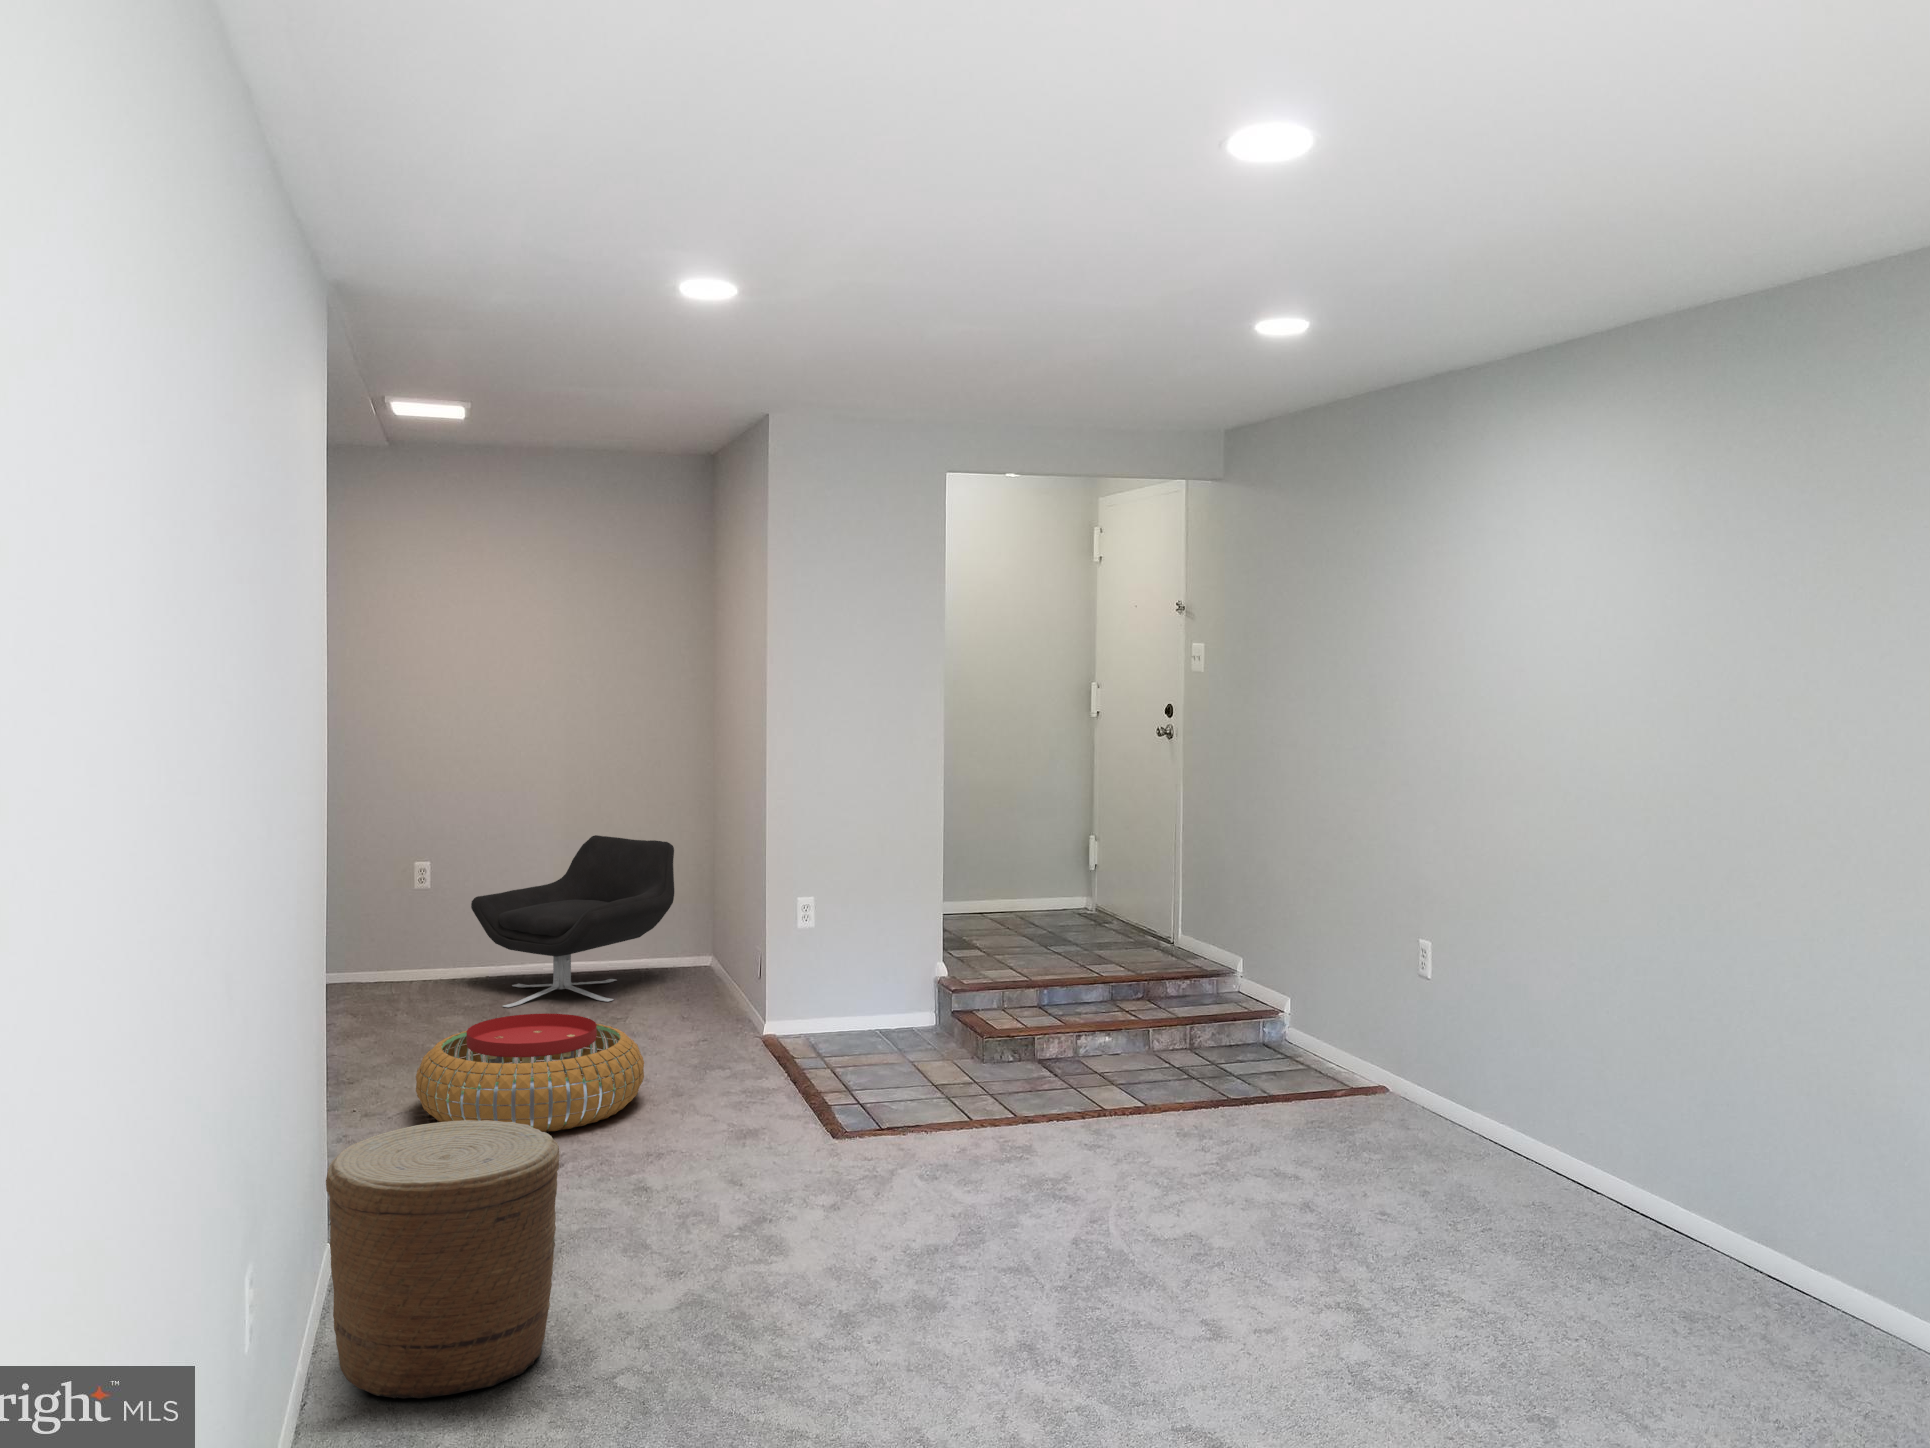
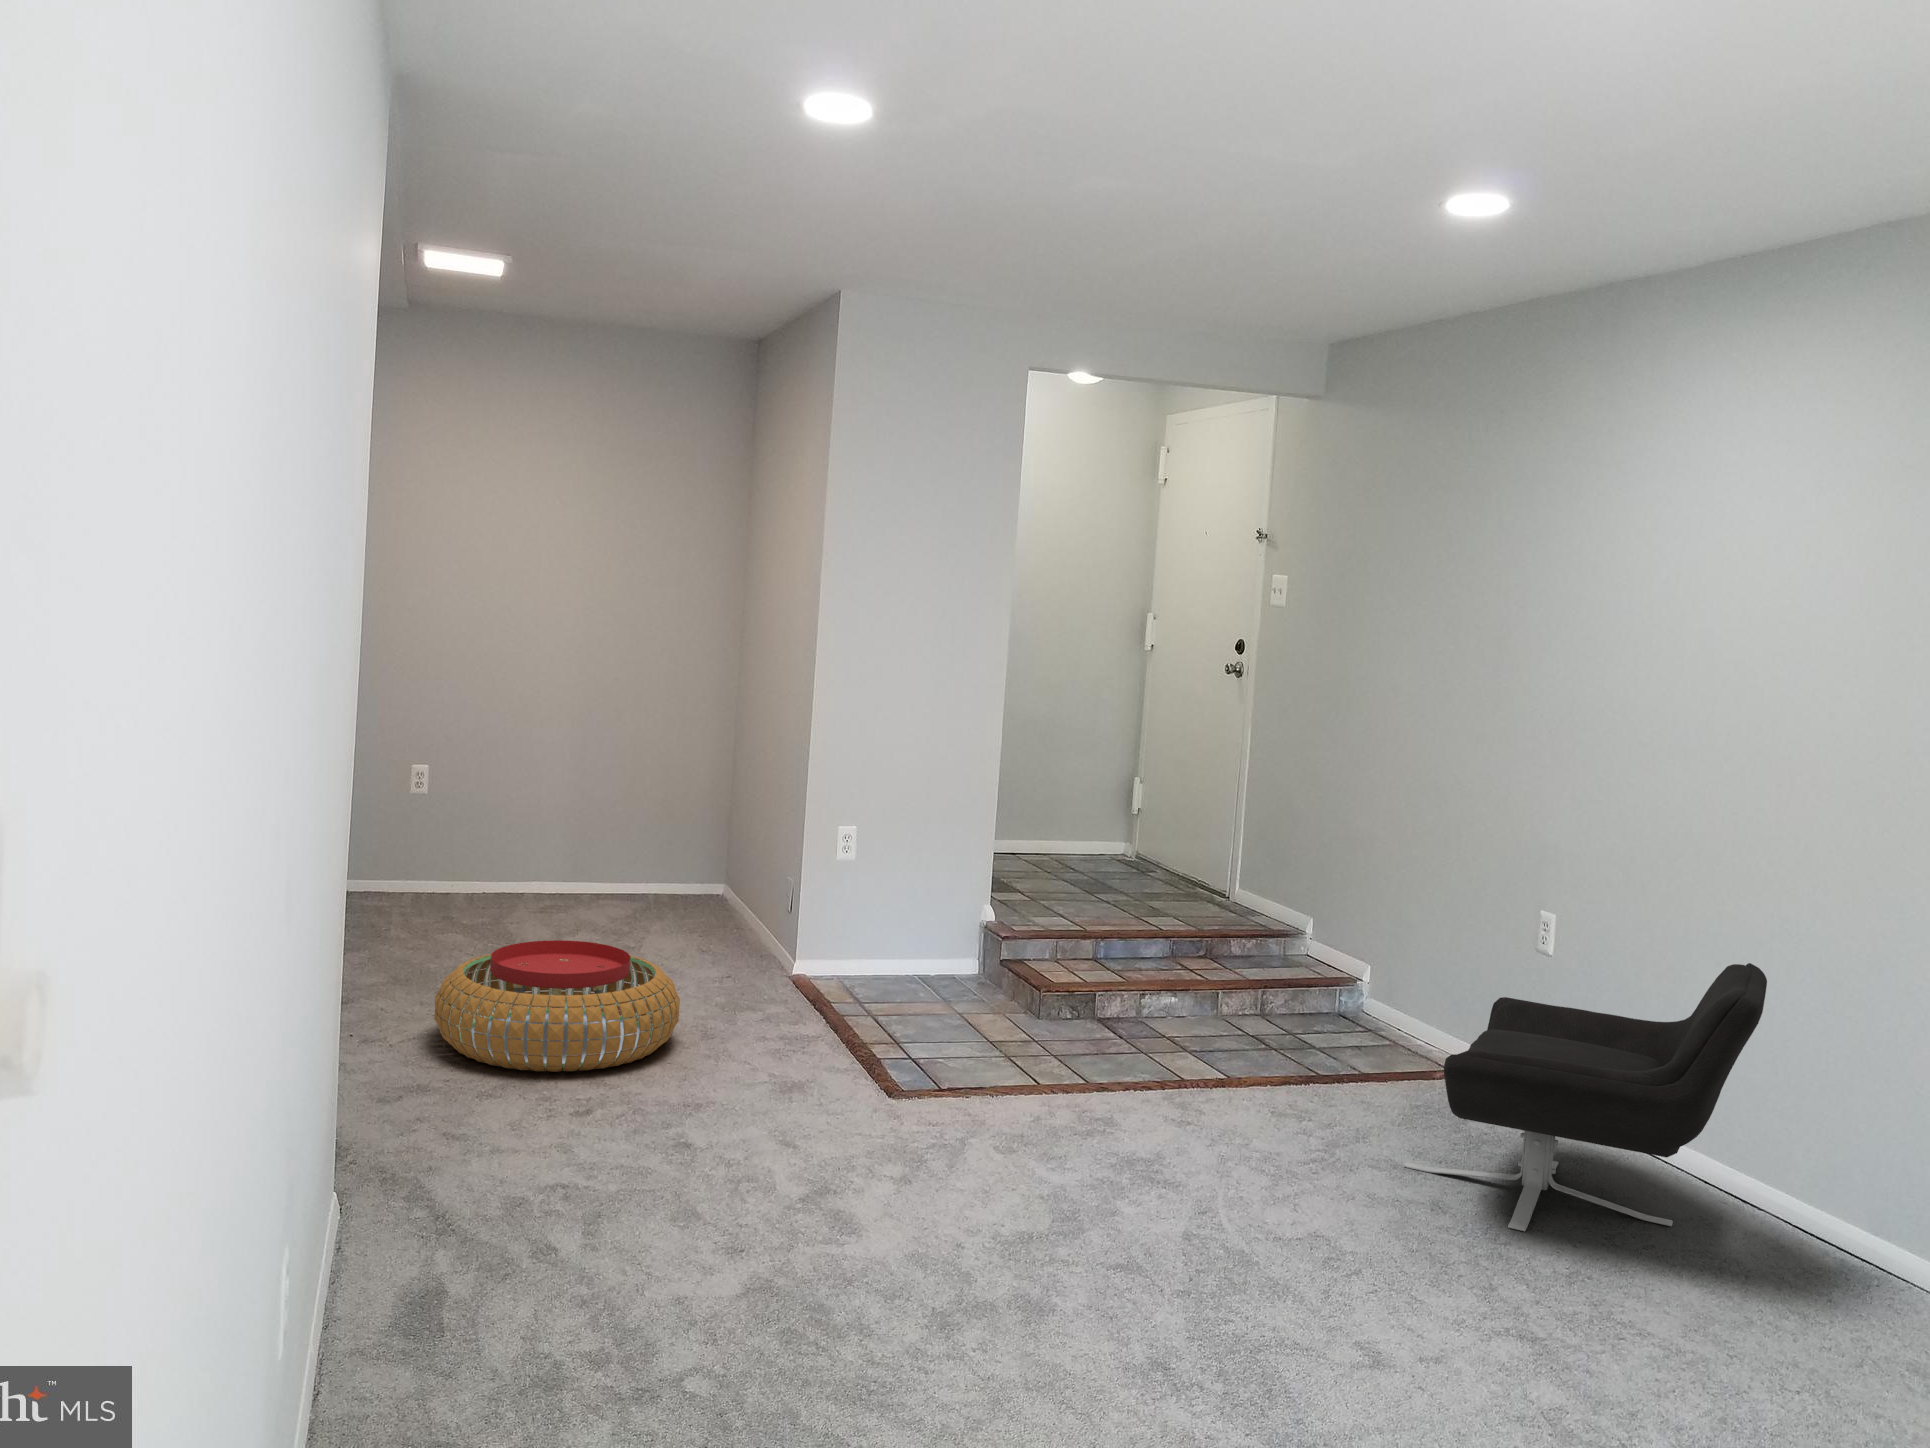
lounge chair: present [471,835,674,1008] -> present [1404,963,1767,1231]
woven basket: present [326,1120,559,1399] -> none [393,1064,644,1370]

